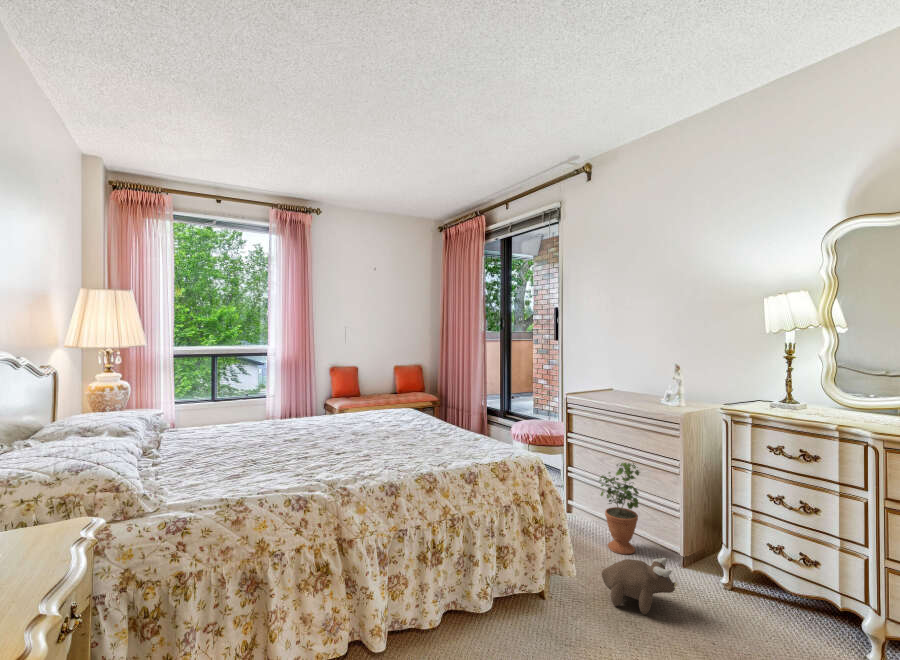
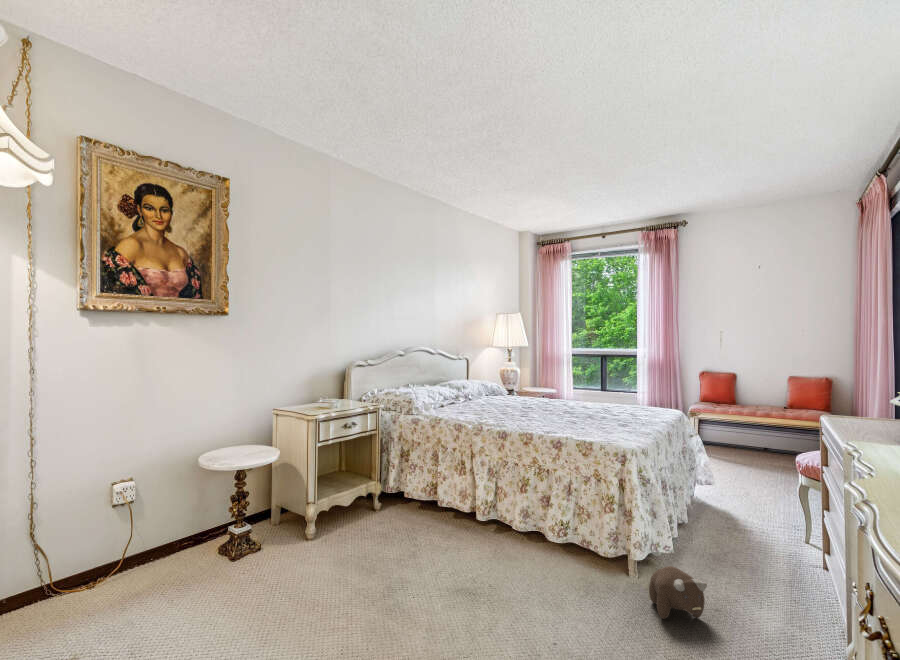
potted plant: present [599,463,640,554] -> none [758,494,823,613]

